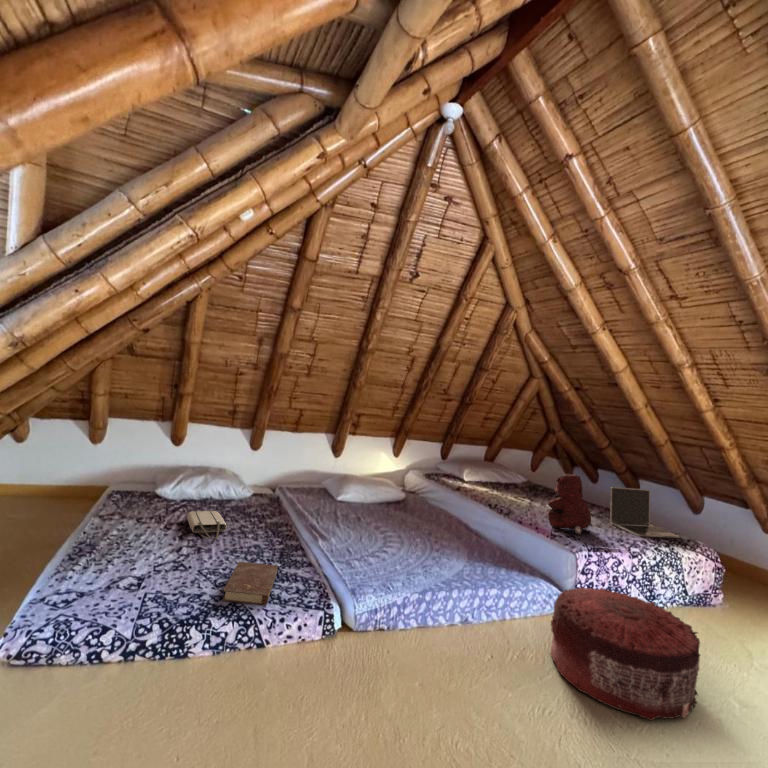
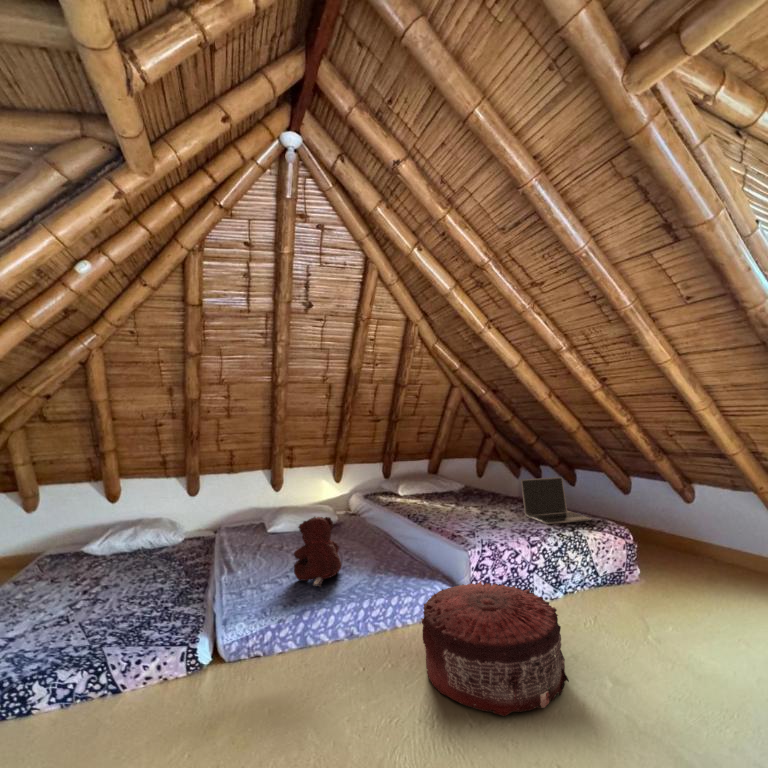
teddy bear: present [548,474,591,535] -> present [294,517,342,587]
tote bag: present [187,511,226,539] -> none [98,560,136,588]
book: present [222,562,278,605] -> none [82,606,159,650]

